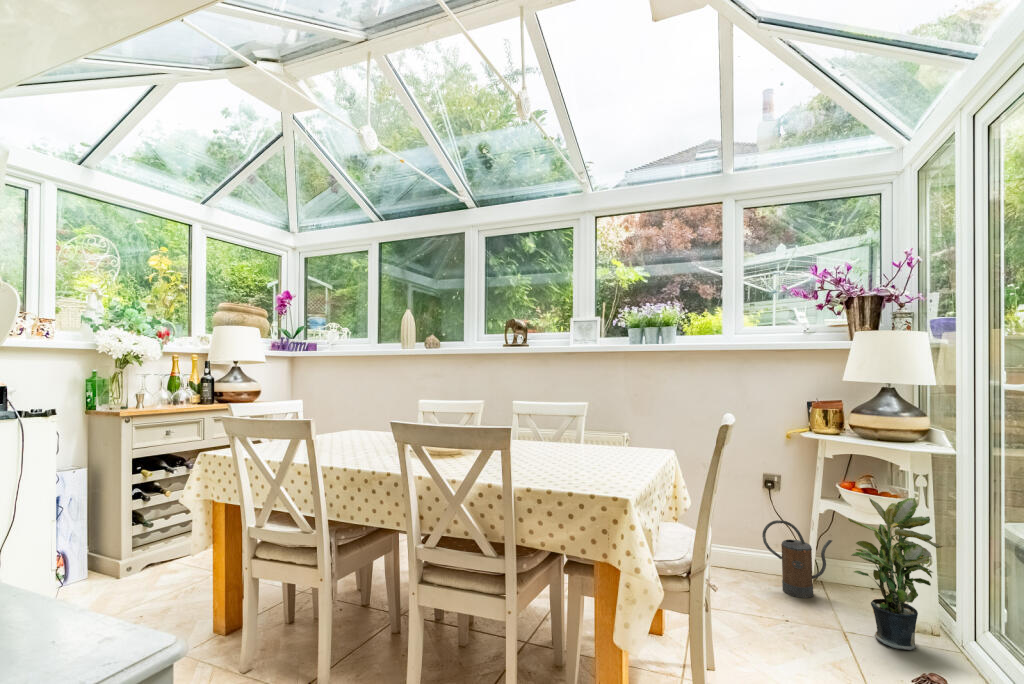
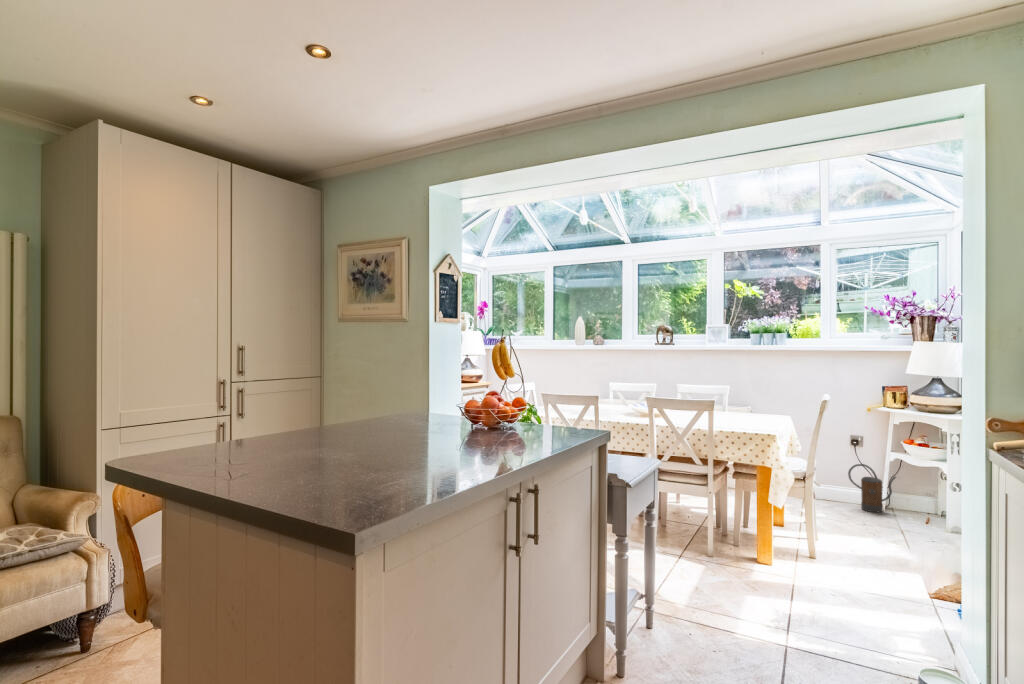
potted plant: present [848,498,943,650] -> none [904,445,965,535]

